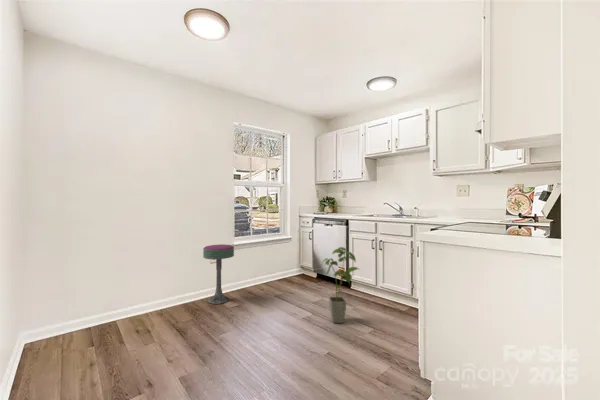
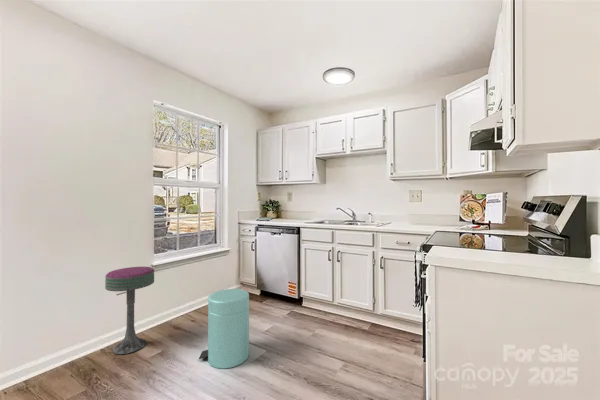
house plant: present [323,247,358,323] -> none [279,265,324,361]
trash can: none [263,264,299,320] -> present [199,289,249,369]

